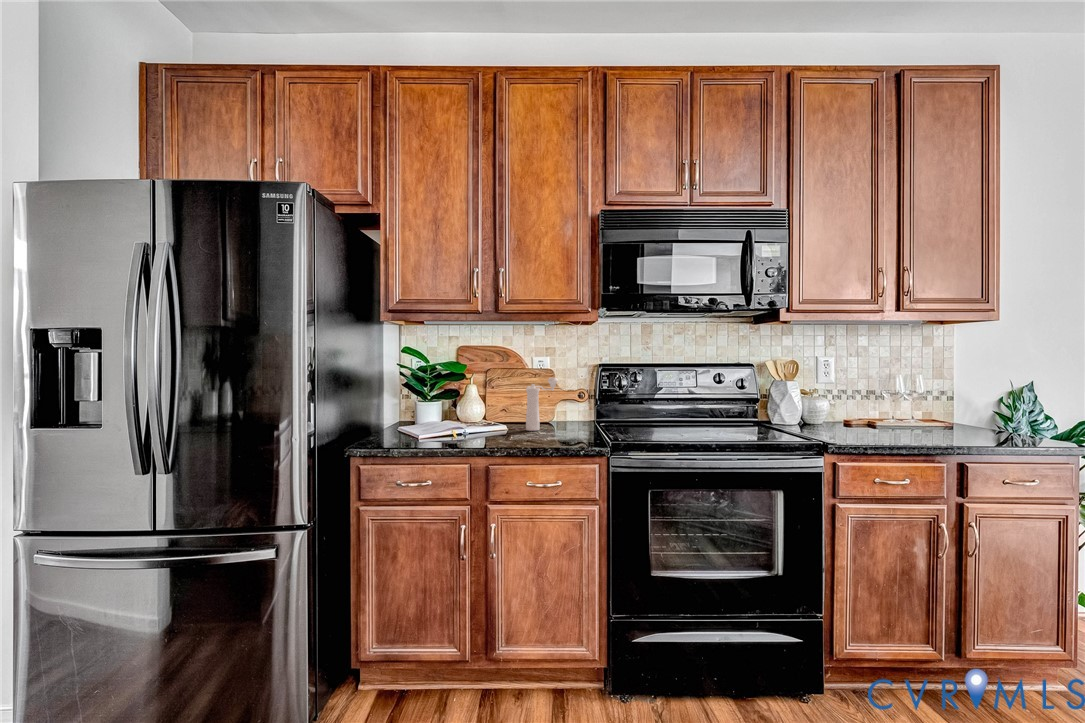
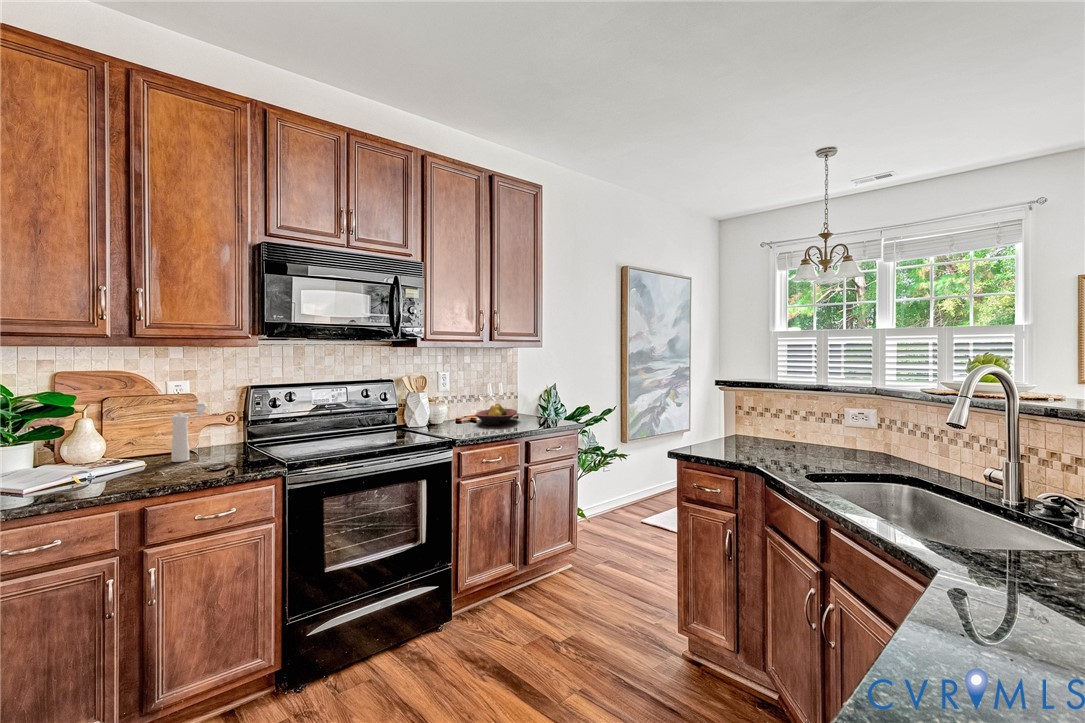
fruit bowl: none [872,404,946,433] -> present [475,404,517,425]

